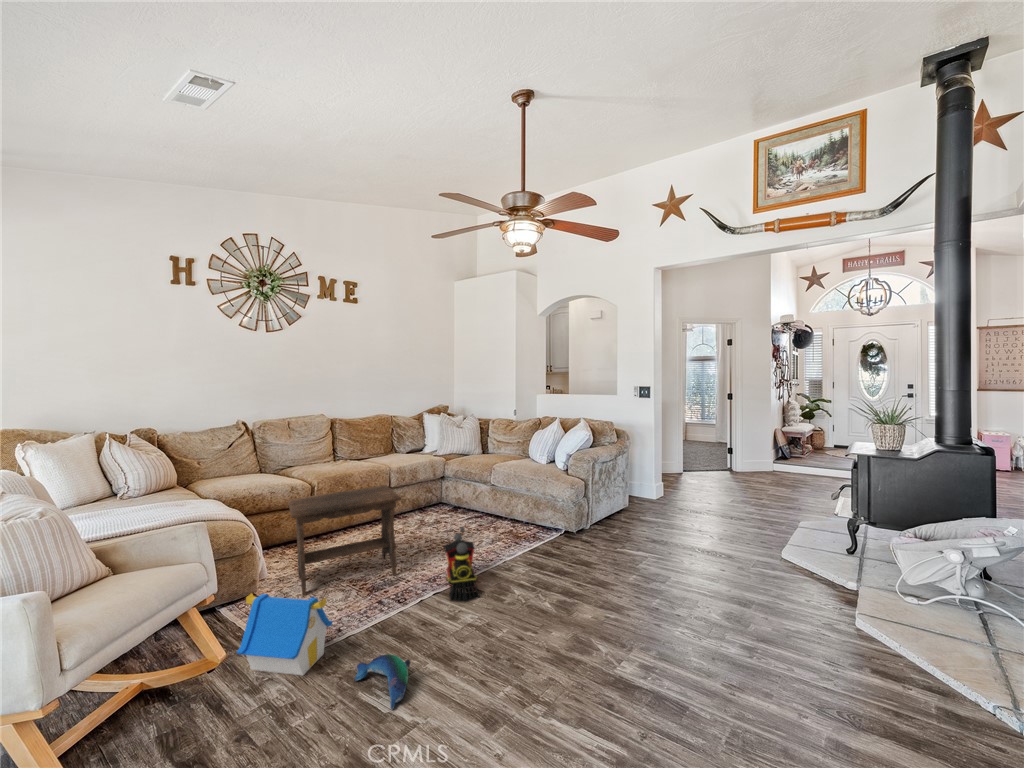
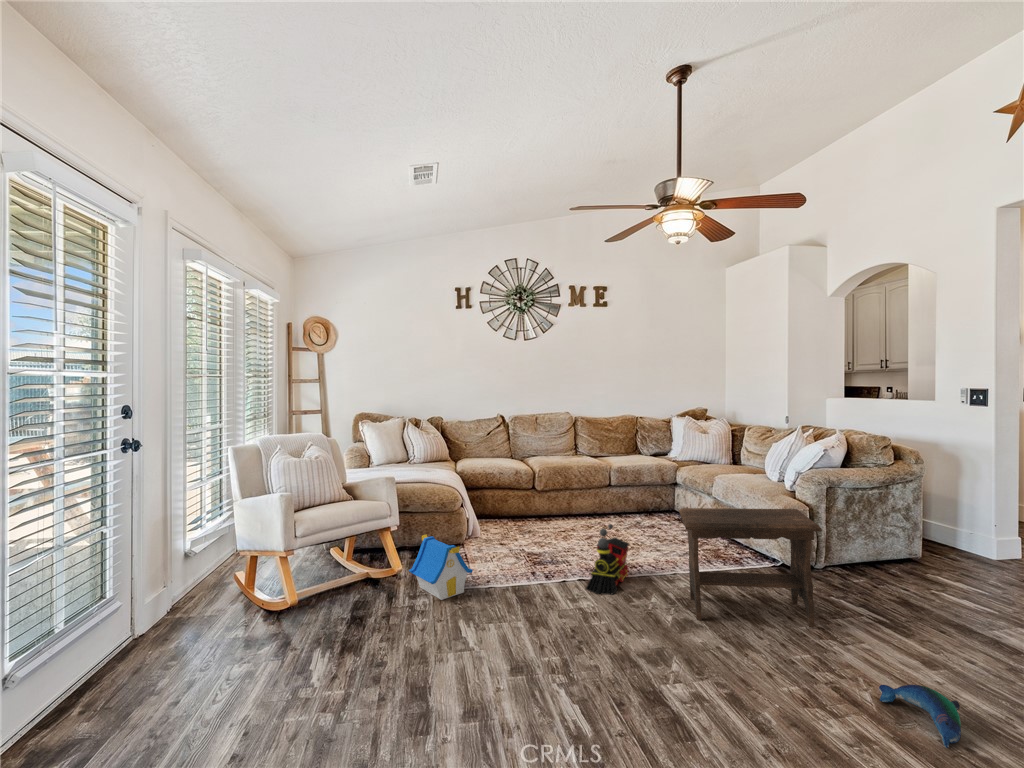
footstool: present [288,485,401,596] -> present [679,508,822,628]
plush toy: present [355,654,410,709] -> present [879,685,961,748]

